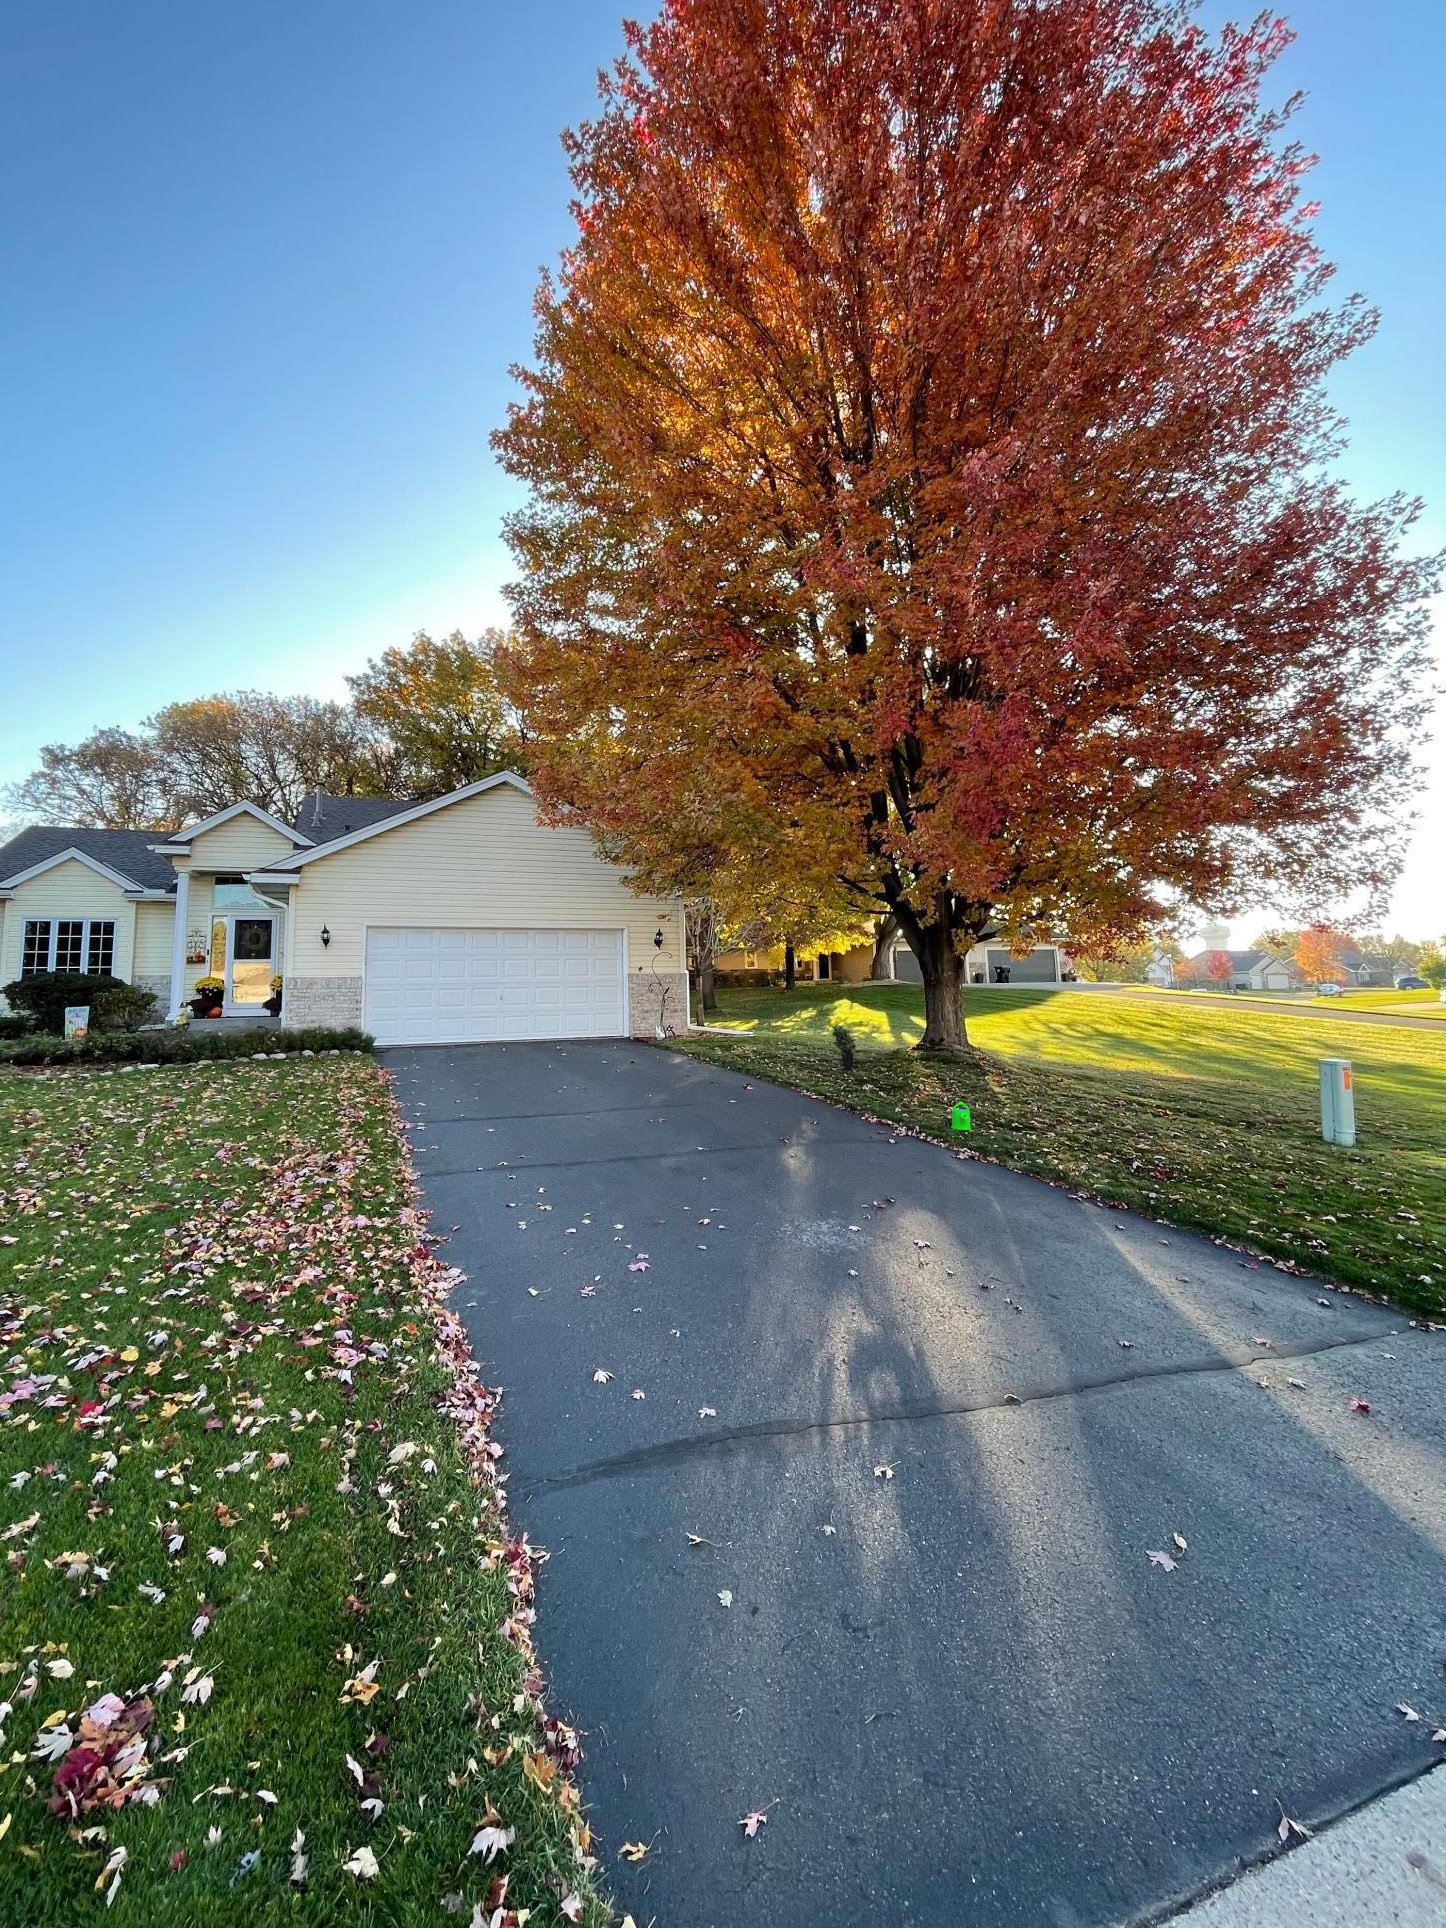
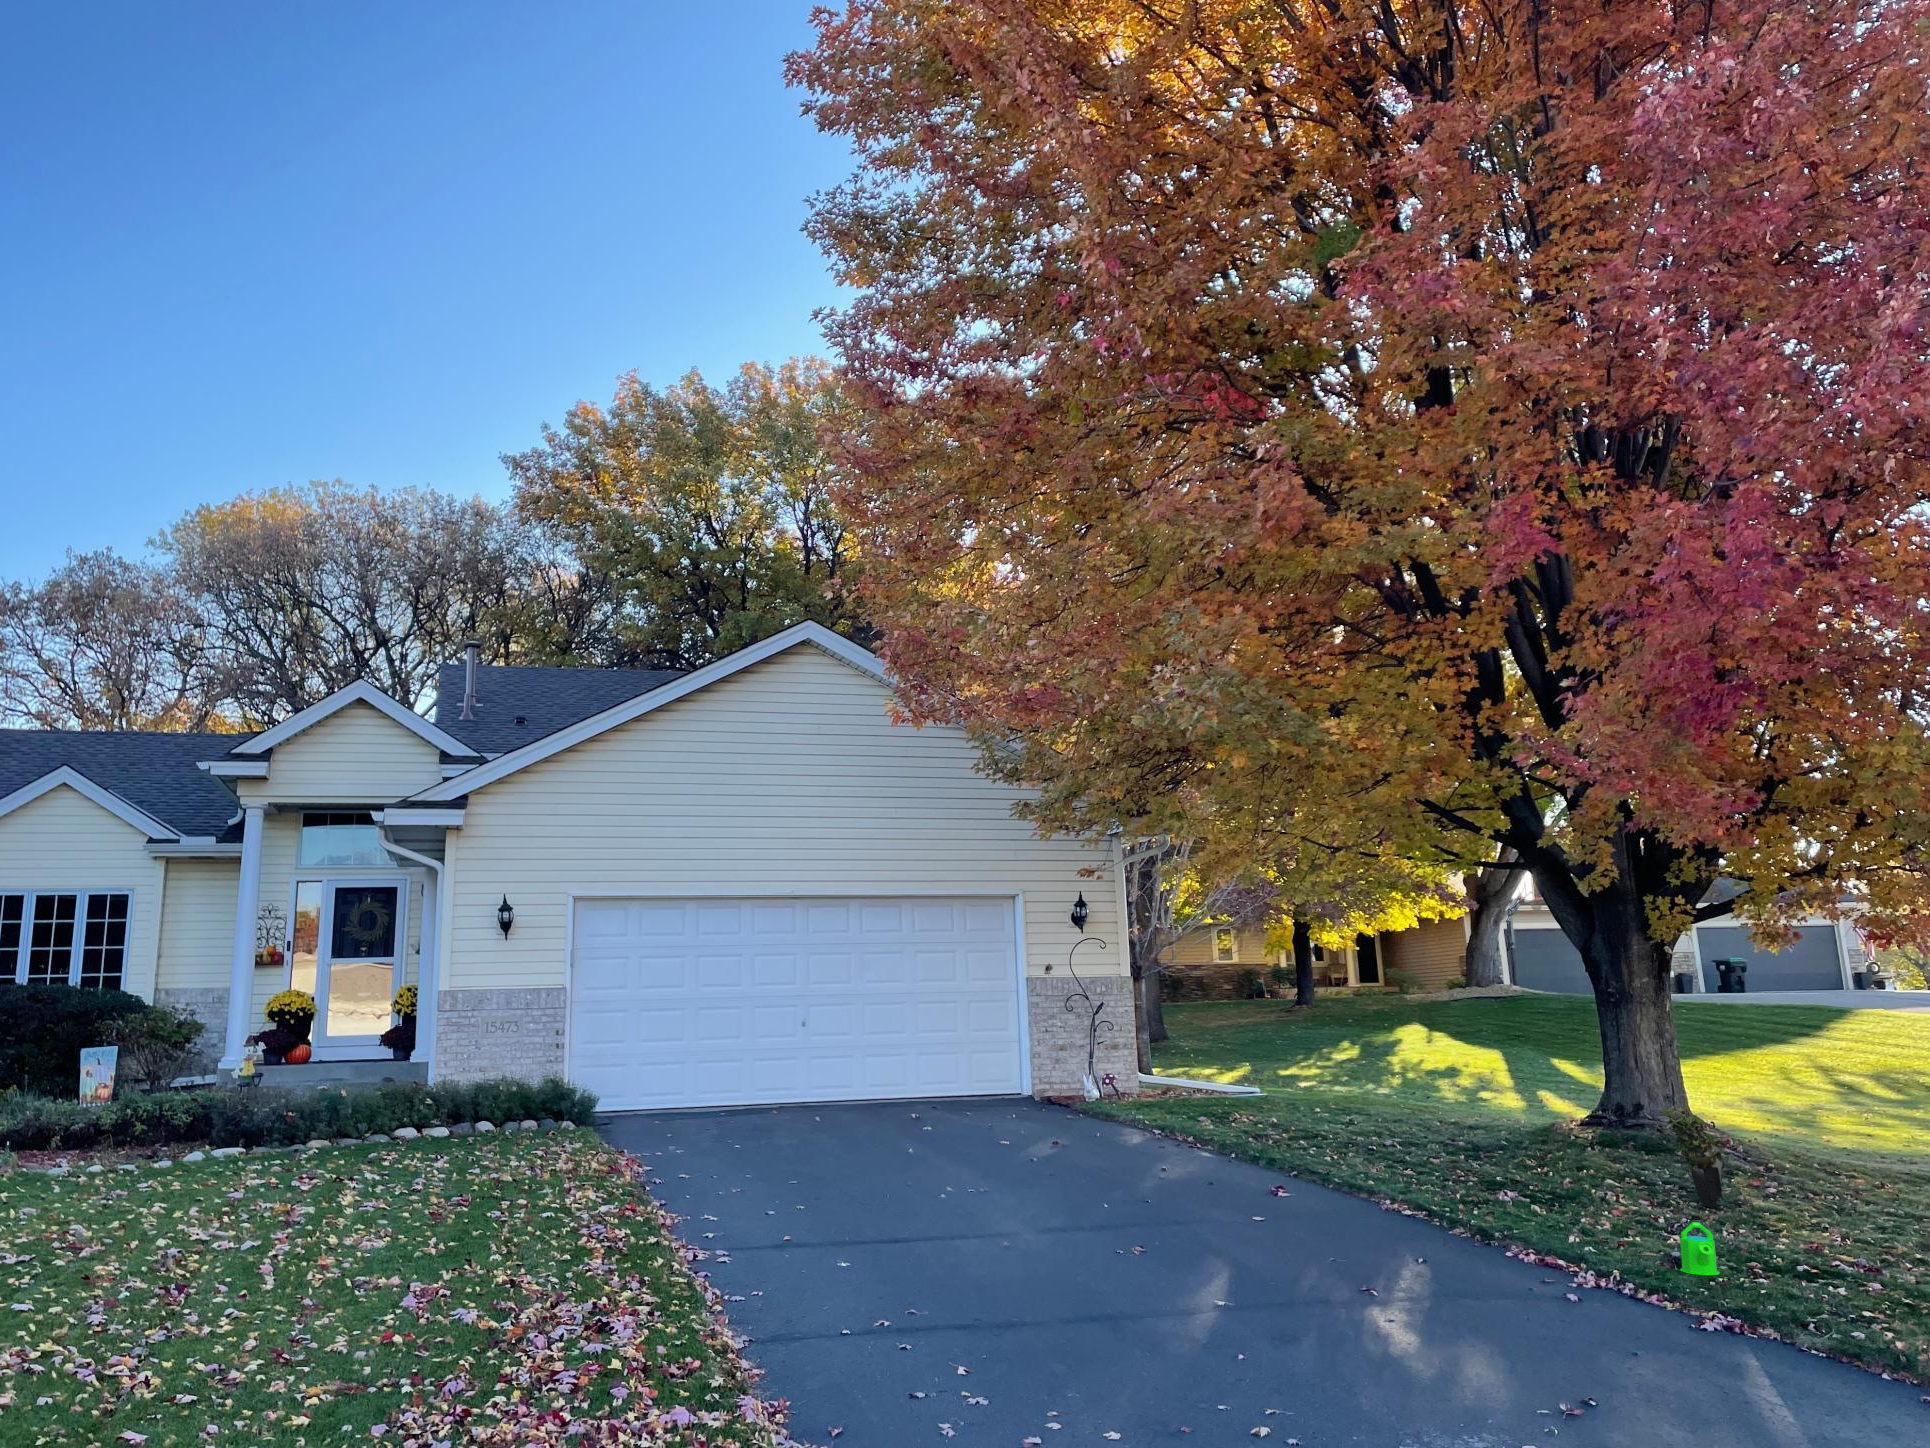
potted plant: present [831,1025,856,1070] -> present [1659,1106,1725,1208]

